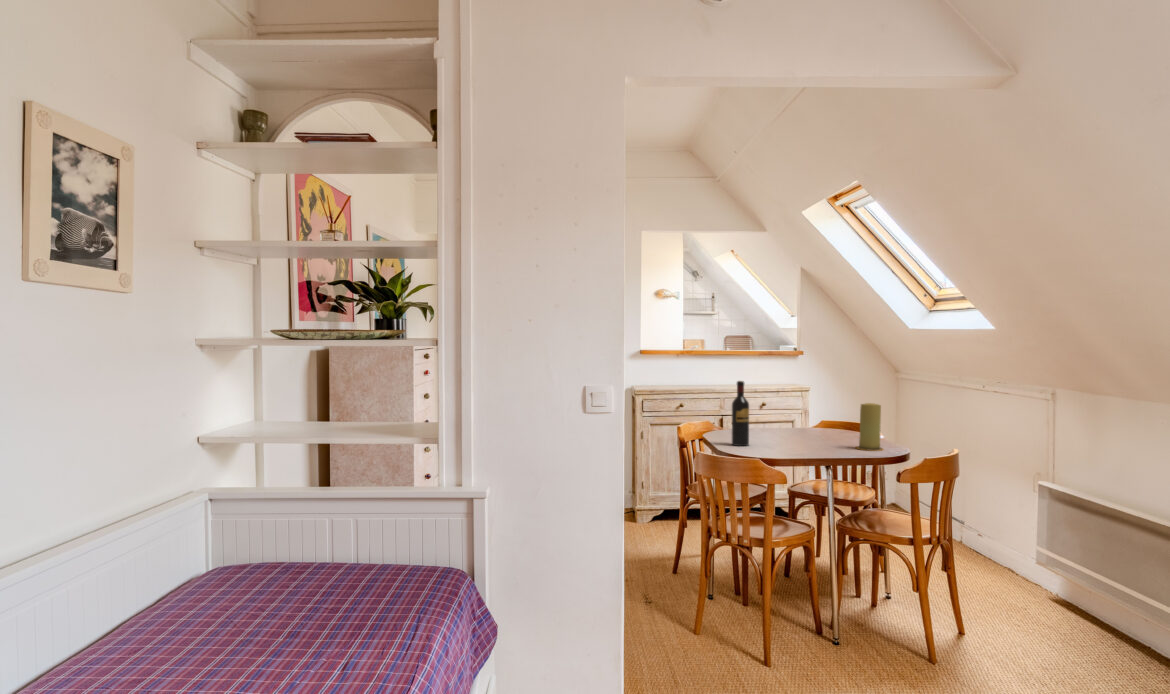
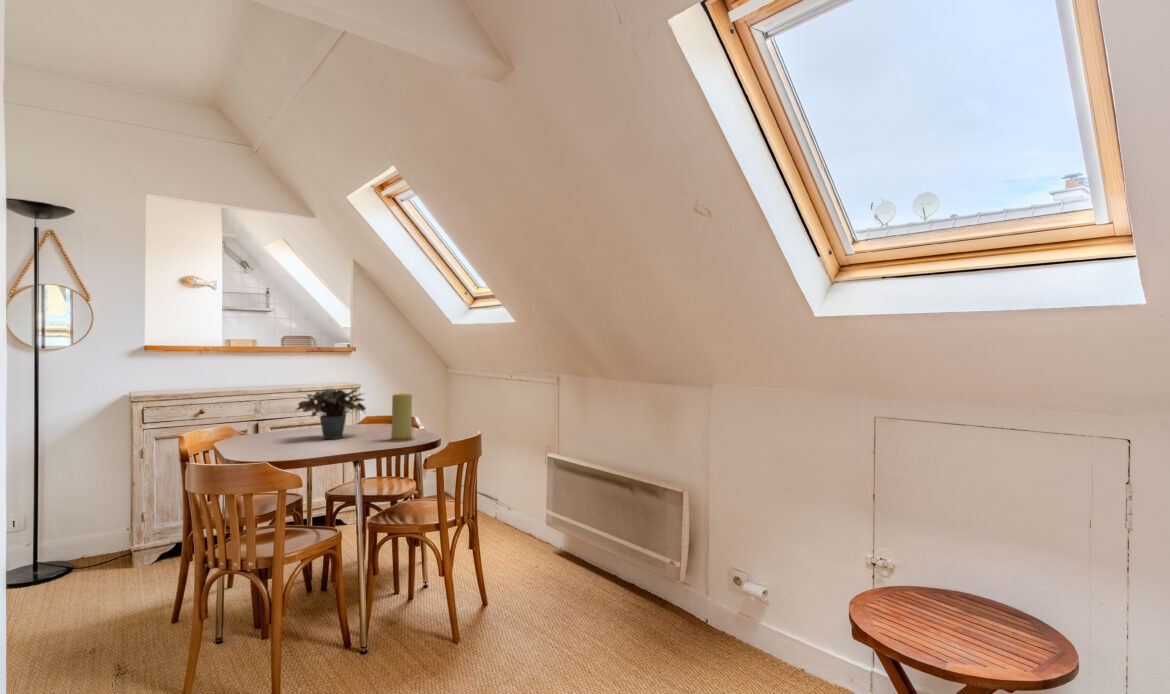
wine bottle: present [732,381,749,446] -> none [246,375,269,452]
potted plant: none [767,394,830,441] -> present [296,389,366,439]

